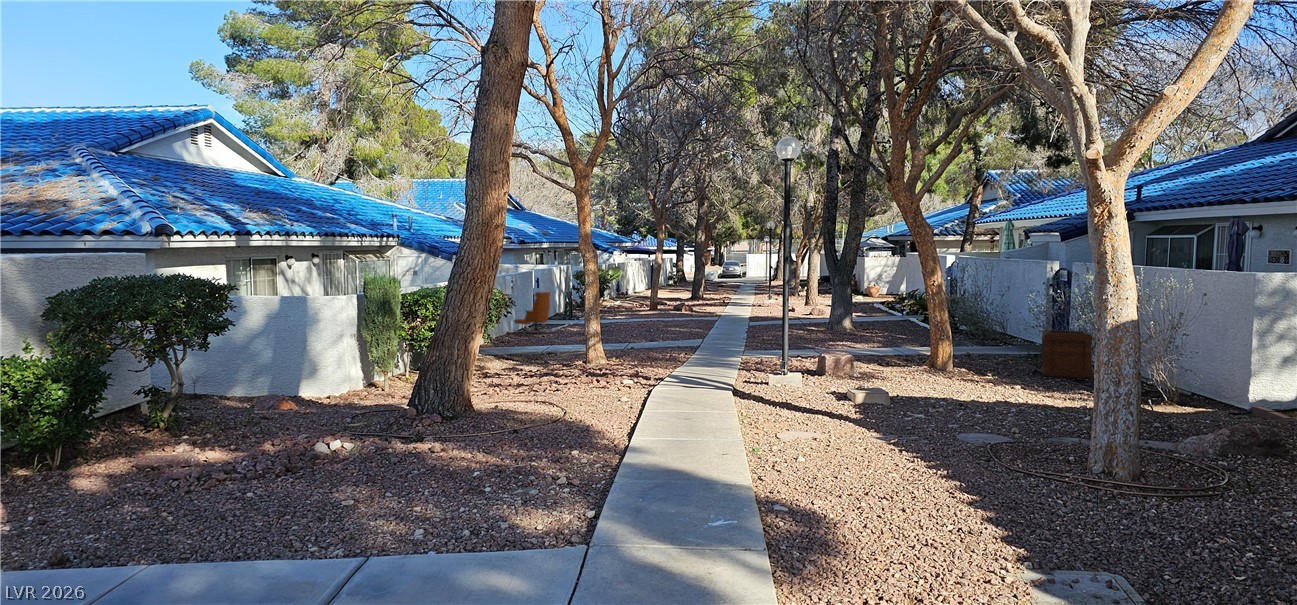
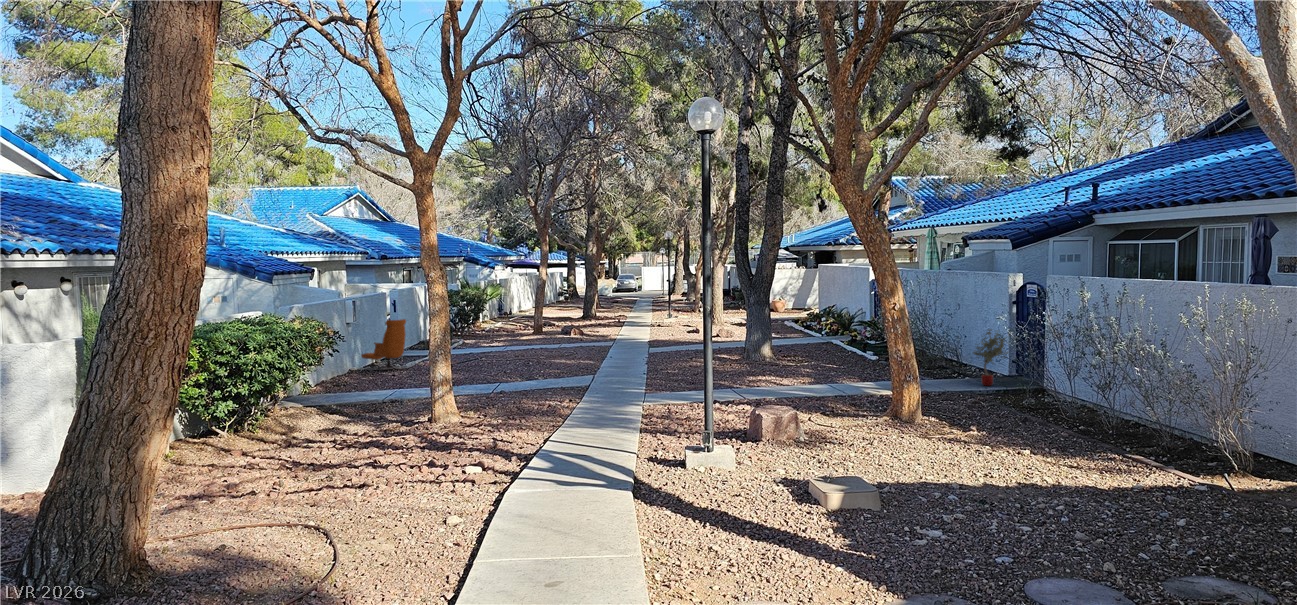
potted tree: none [1015,306,1046,353] -> present [973,329,1008,386]
wooden crate: present [1041,330,1093,378] -> none [1027,363,1099,427]

